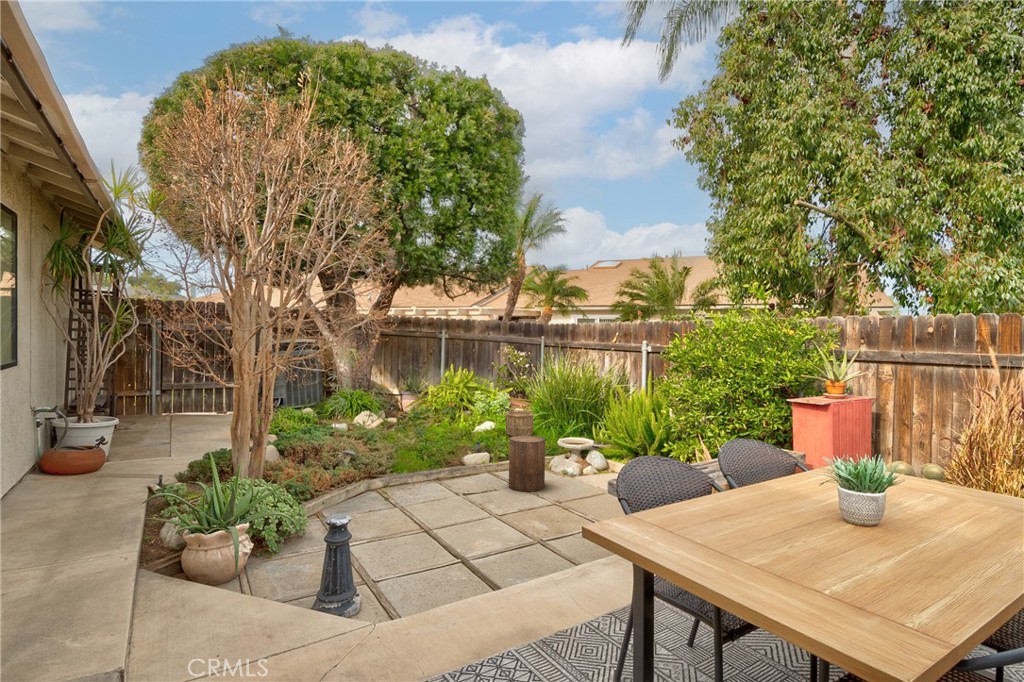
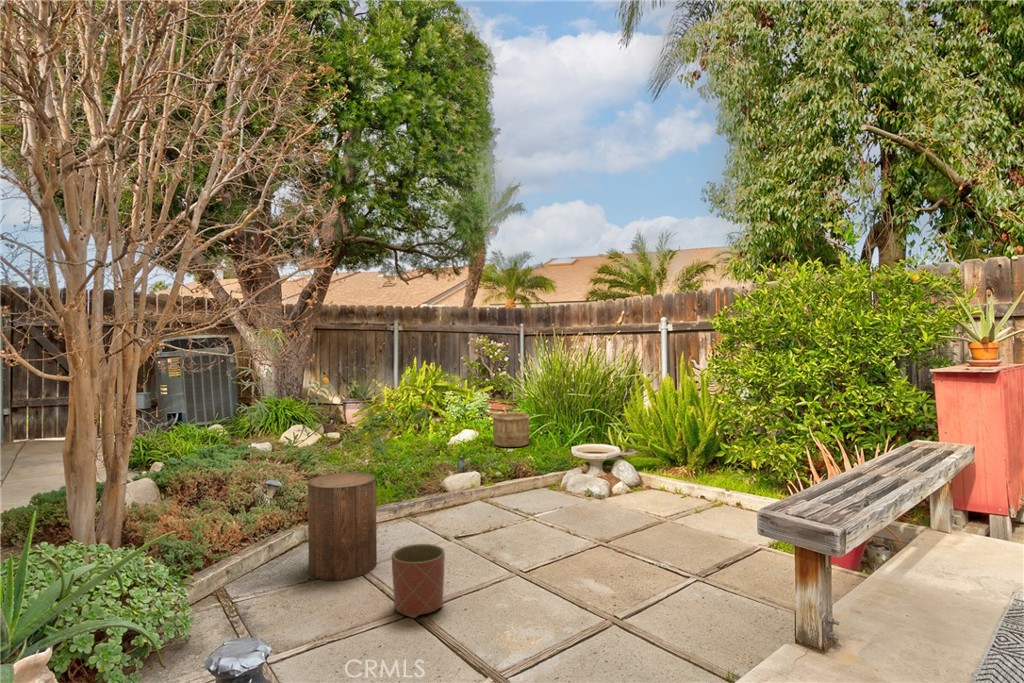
stool: present [509,435,545,491] -> present [308,472,377,580]
planter: none [418,491,448,531] -> present [392,544,445,618]

